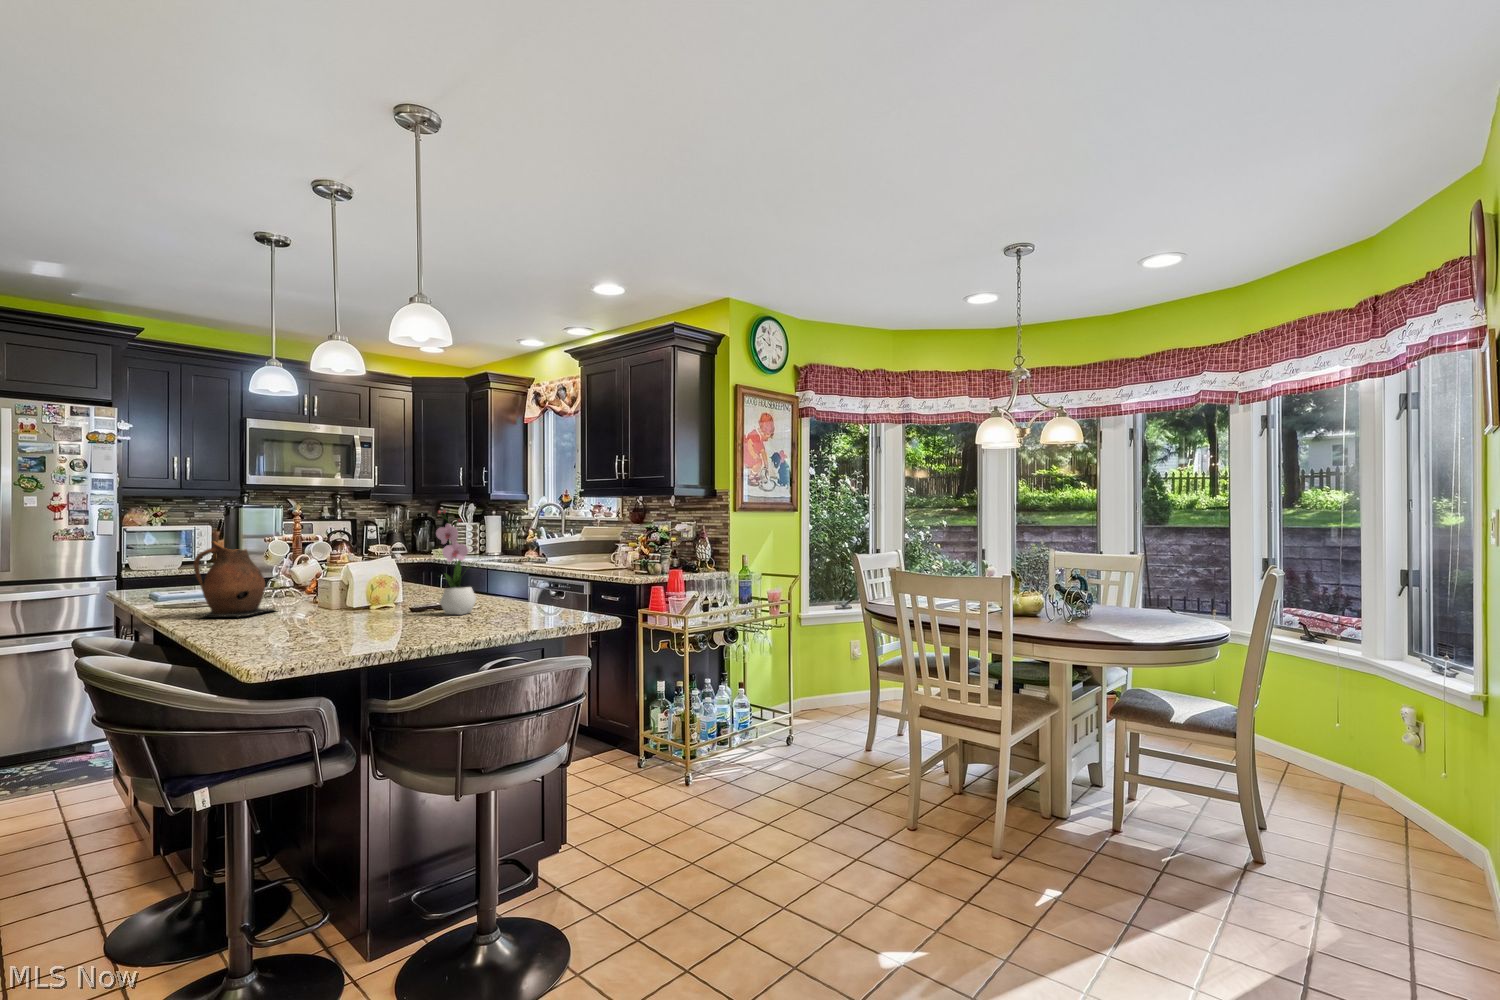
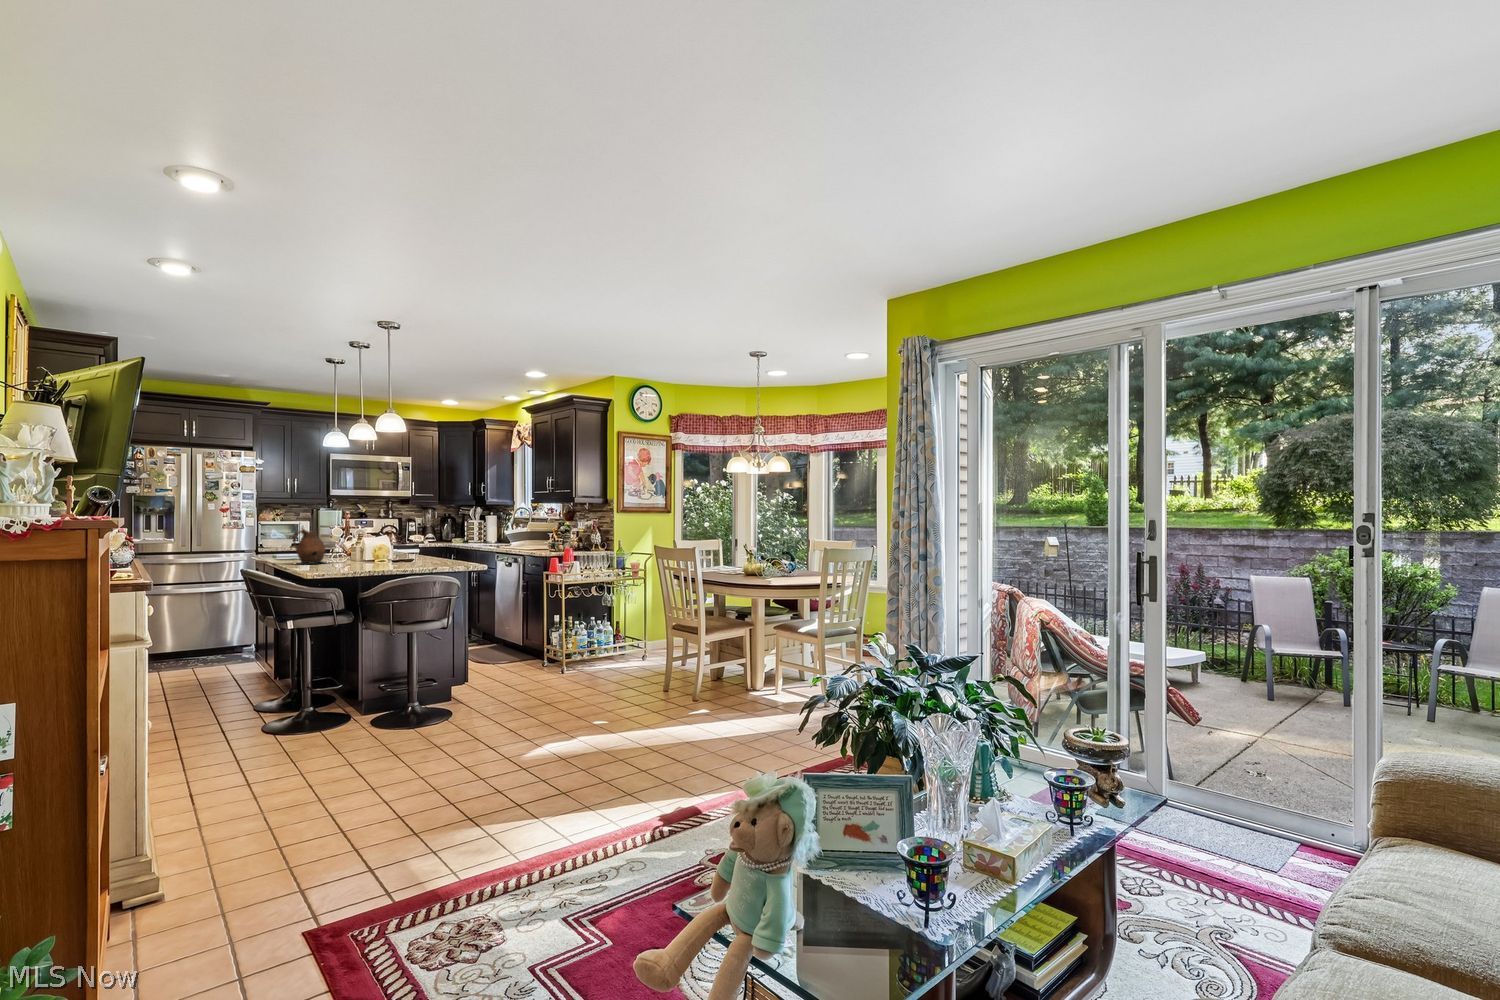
flower arrangement: present [436,510,476,615] -> none [401,513,425,564]

